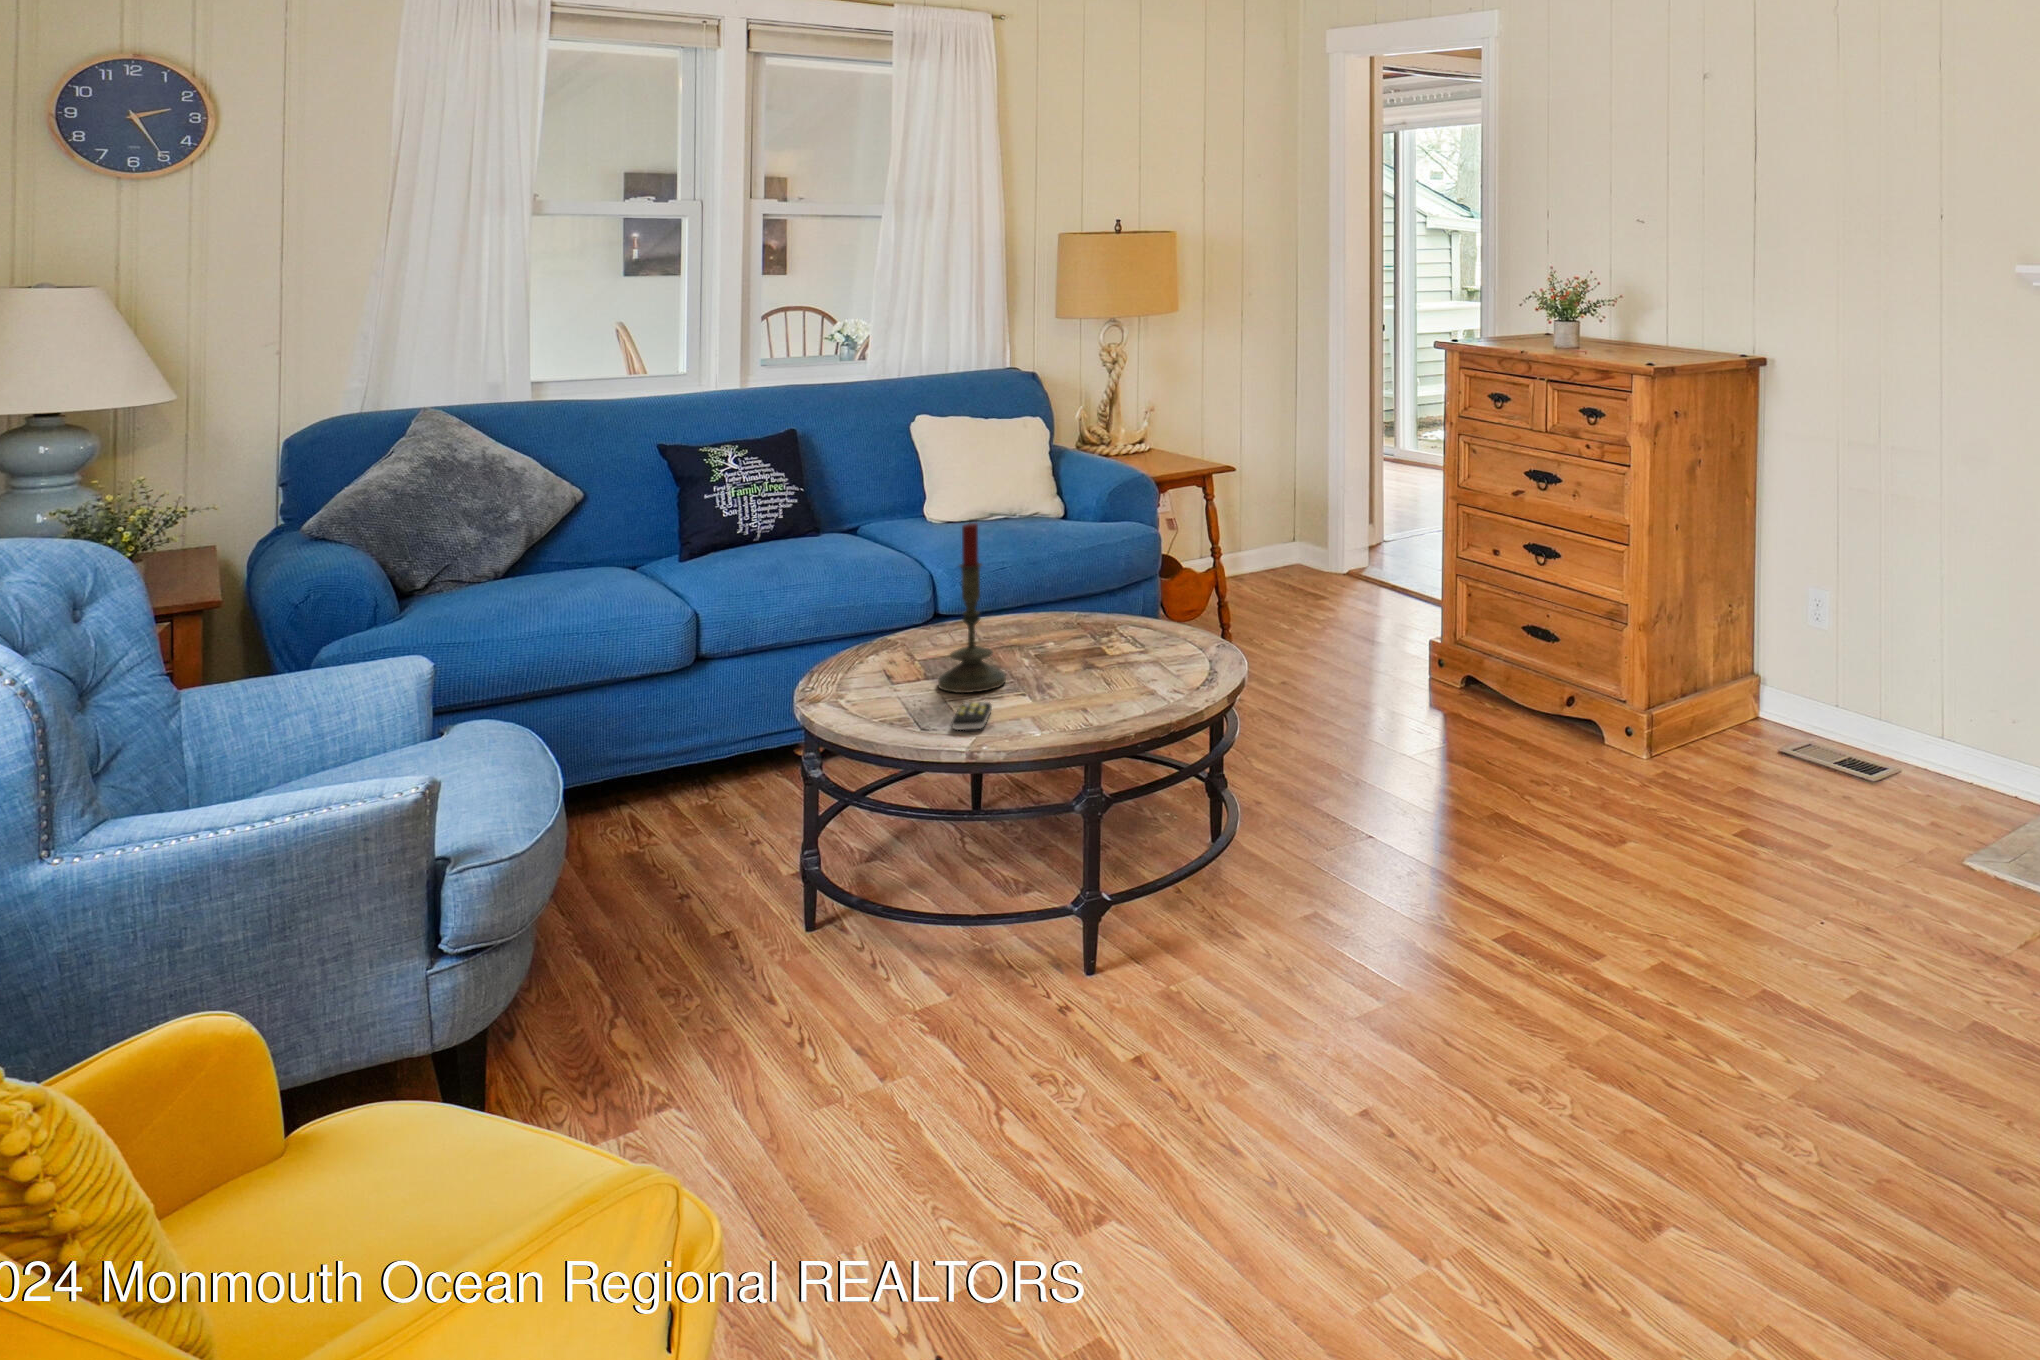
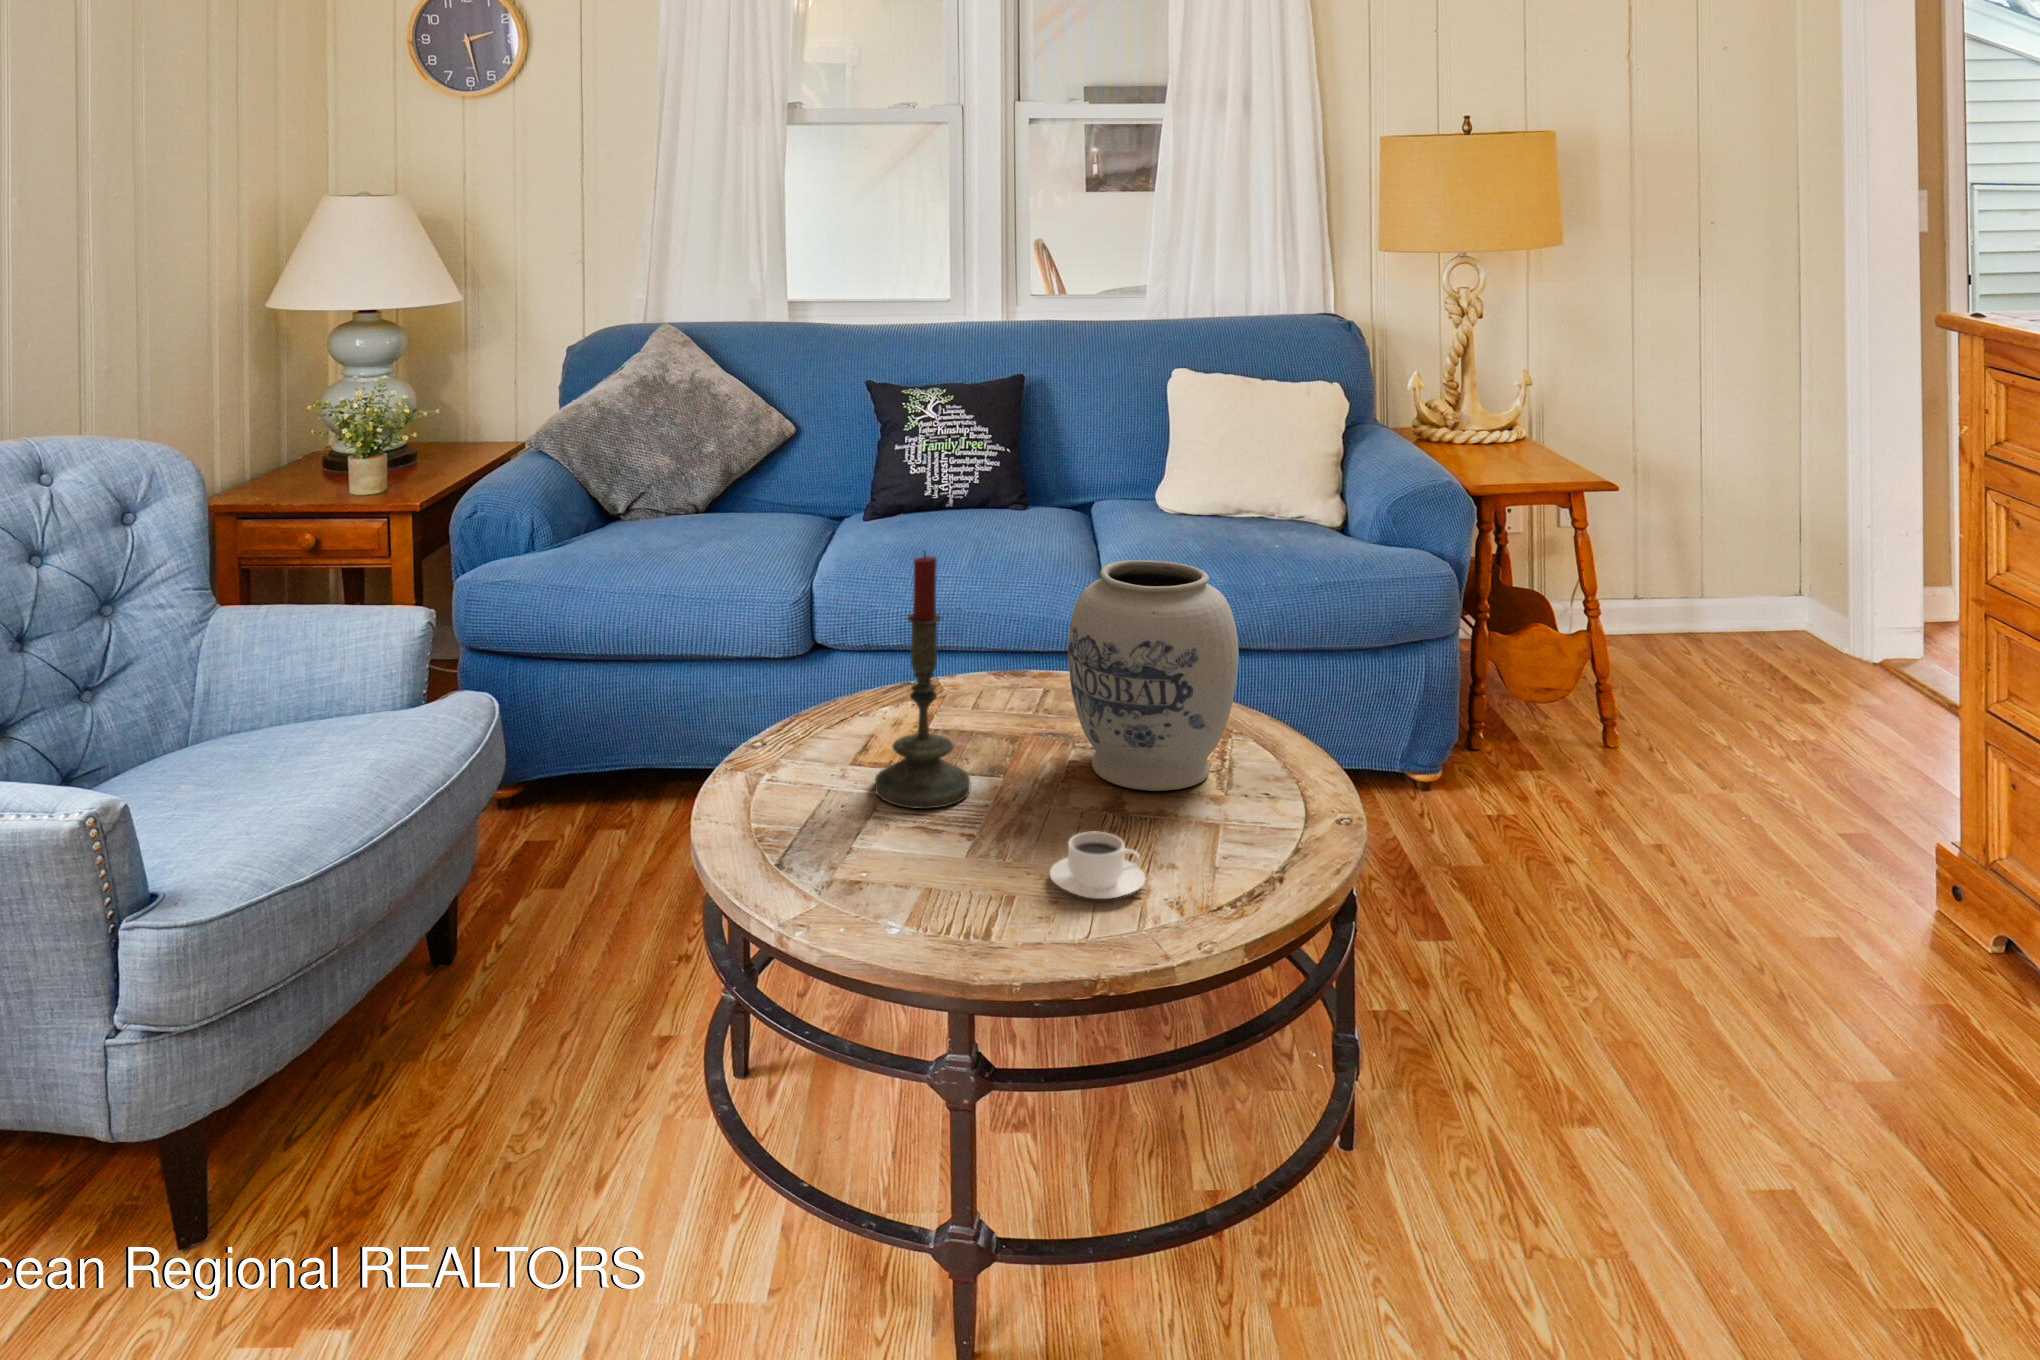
vase: none [1041,515,1153,658] -> present [1068,560,1239,791]
coffee cup: none [1103,667,1163,702] -> present [1050,831,1145,899]
remote control: present [952,701,992,730] -> none [798,827,886,882]

